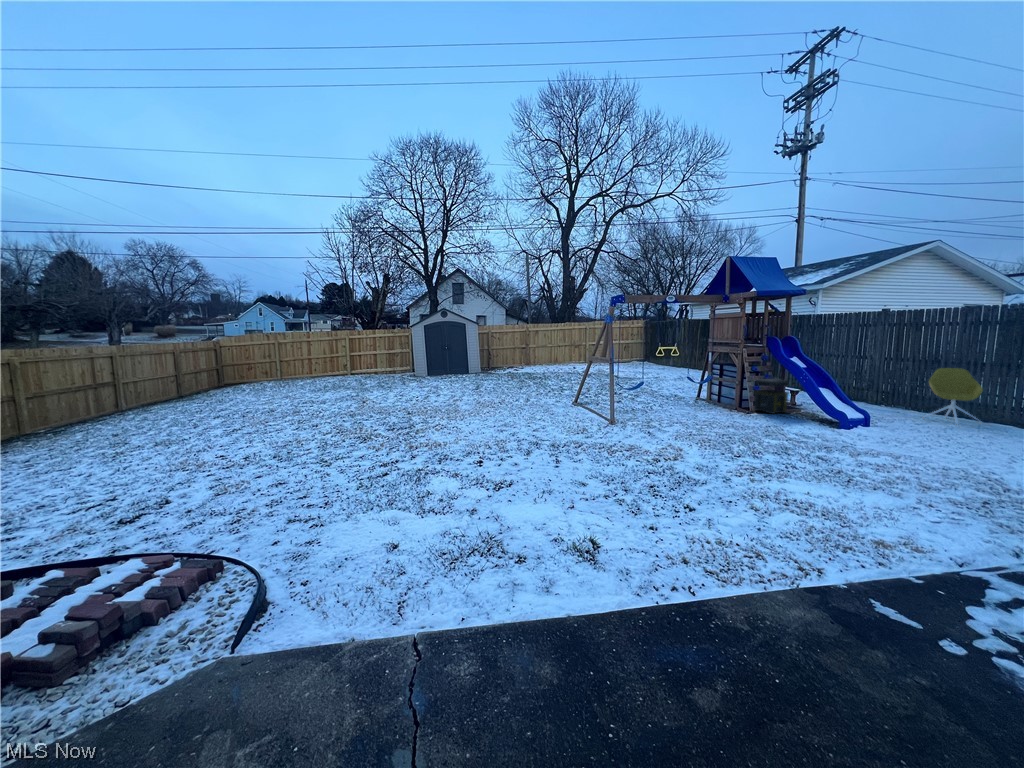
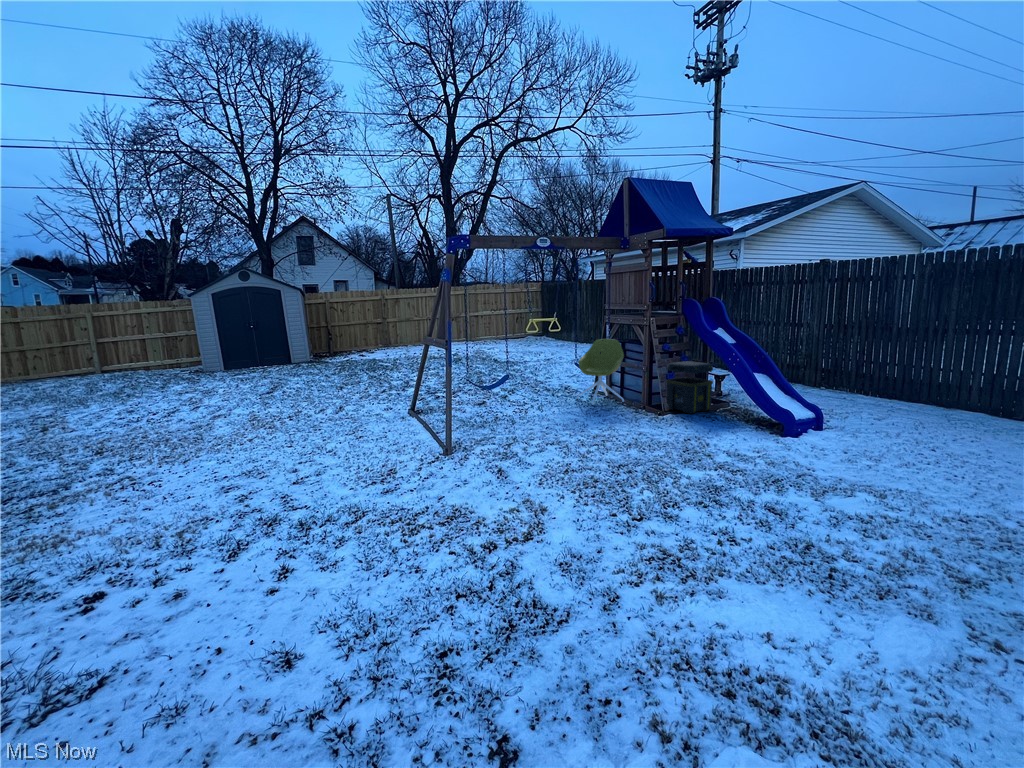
chair: present [923,368,983,425] -> present [577,339,624,405]

